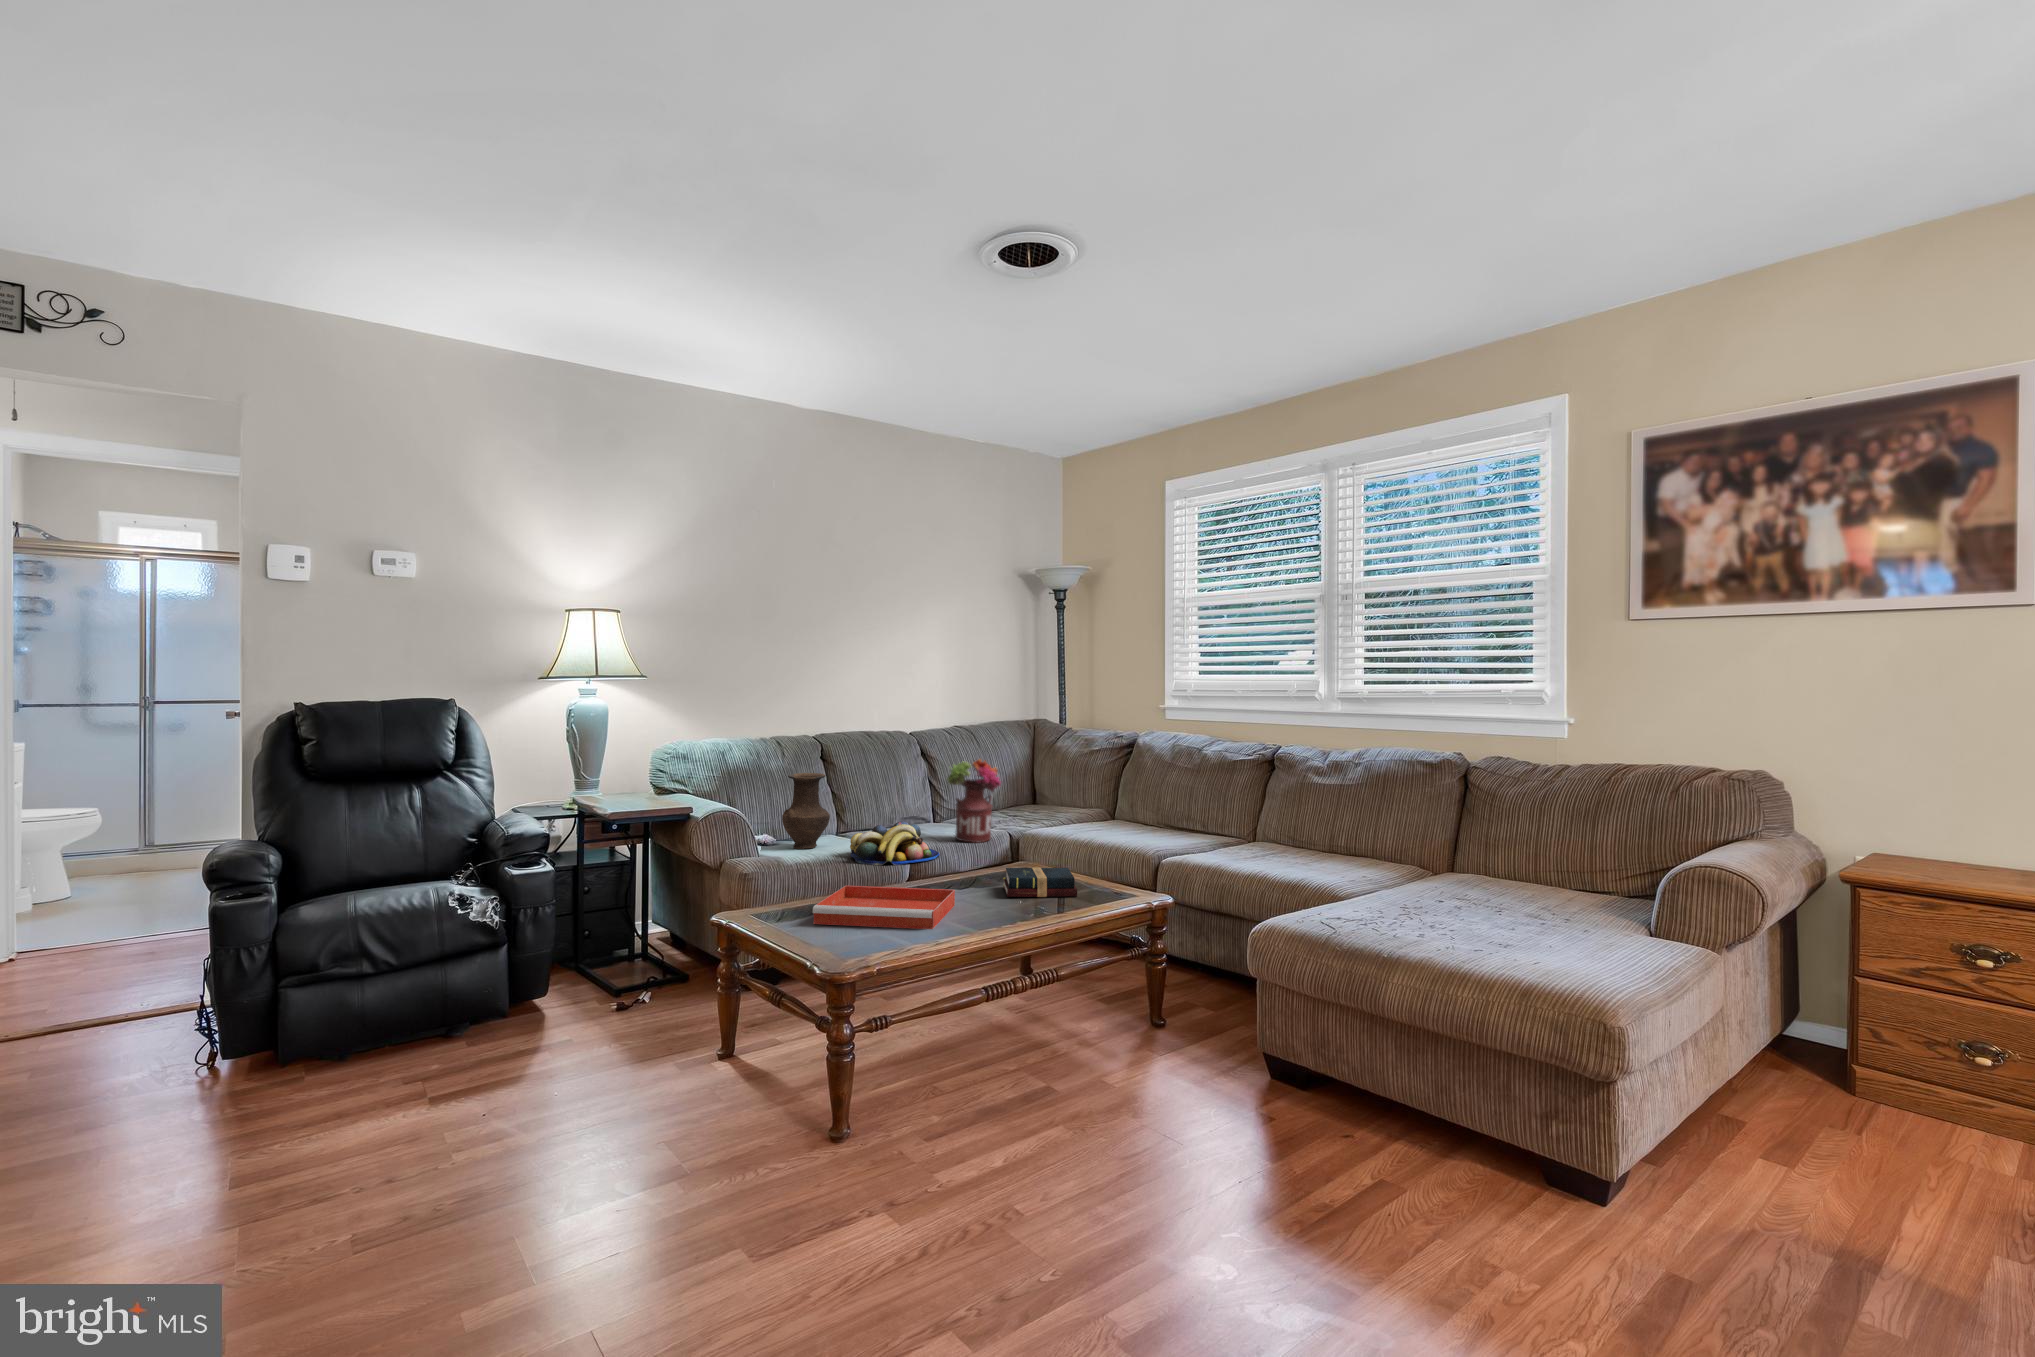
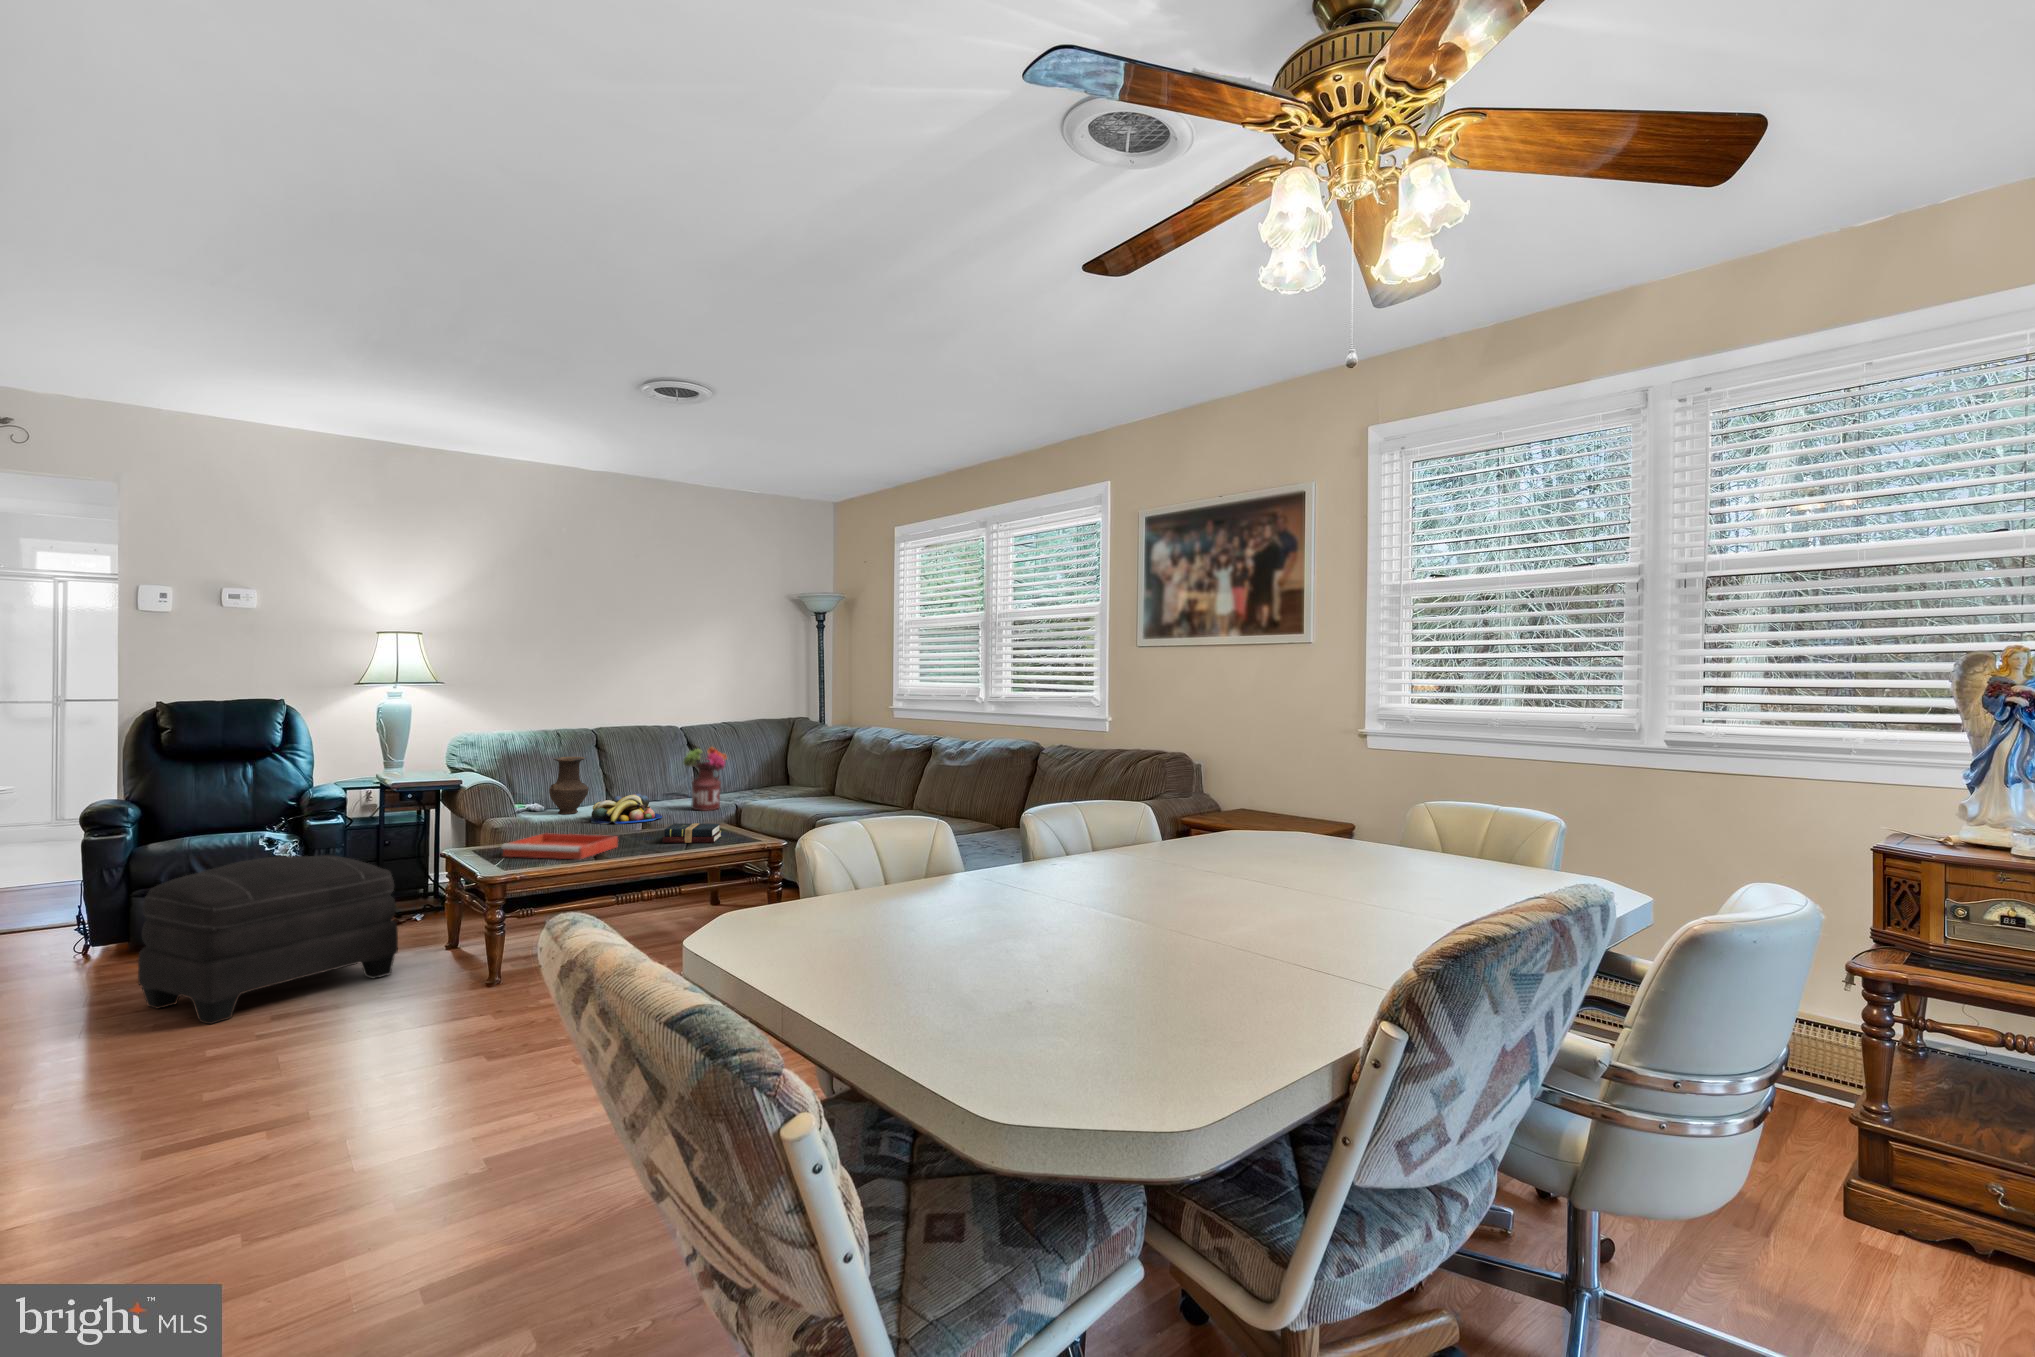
ottoman: none [325,928,686,1228] -> present [138,855,398,1024]

